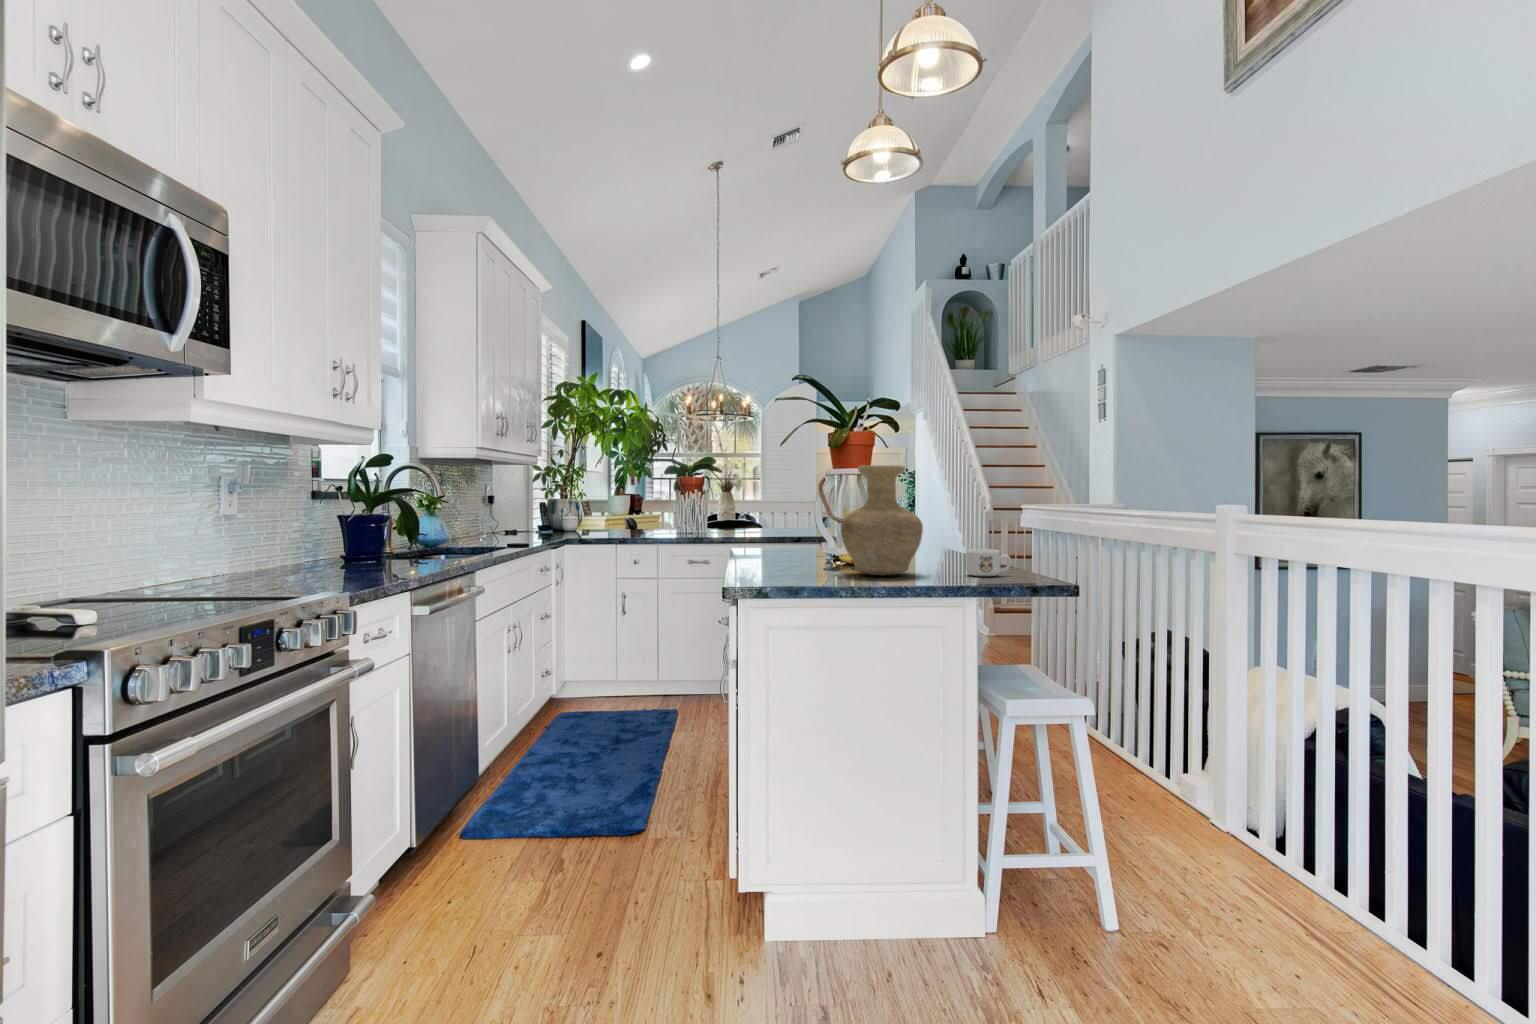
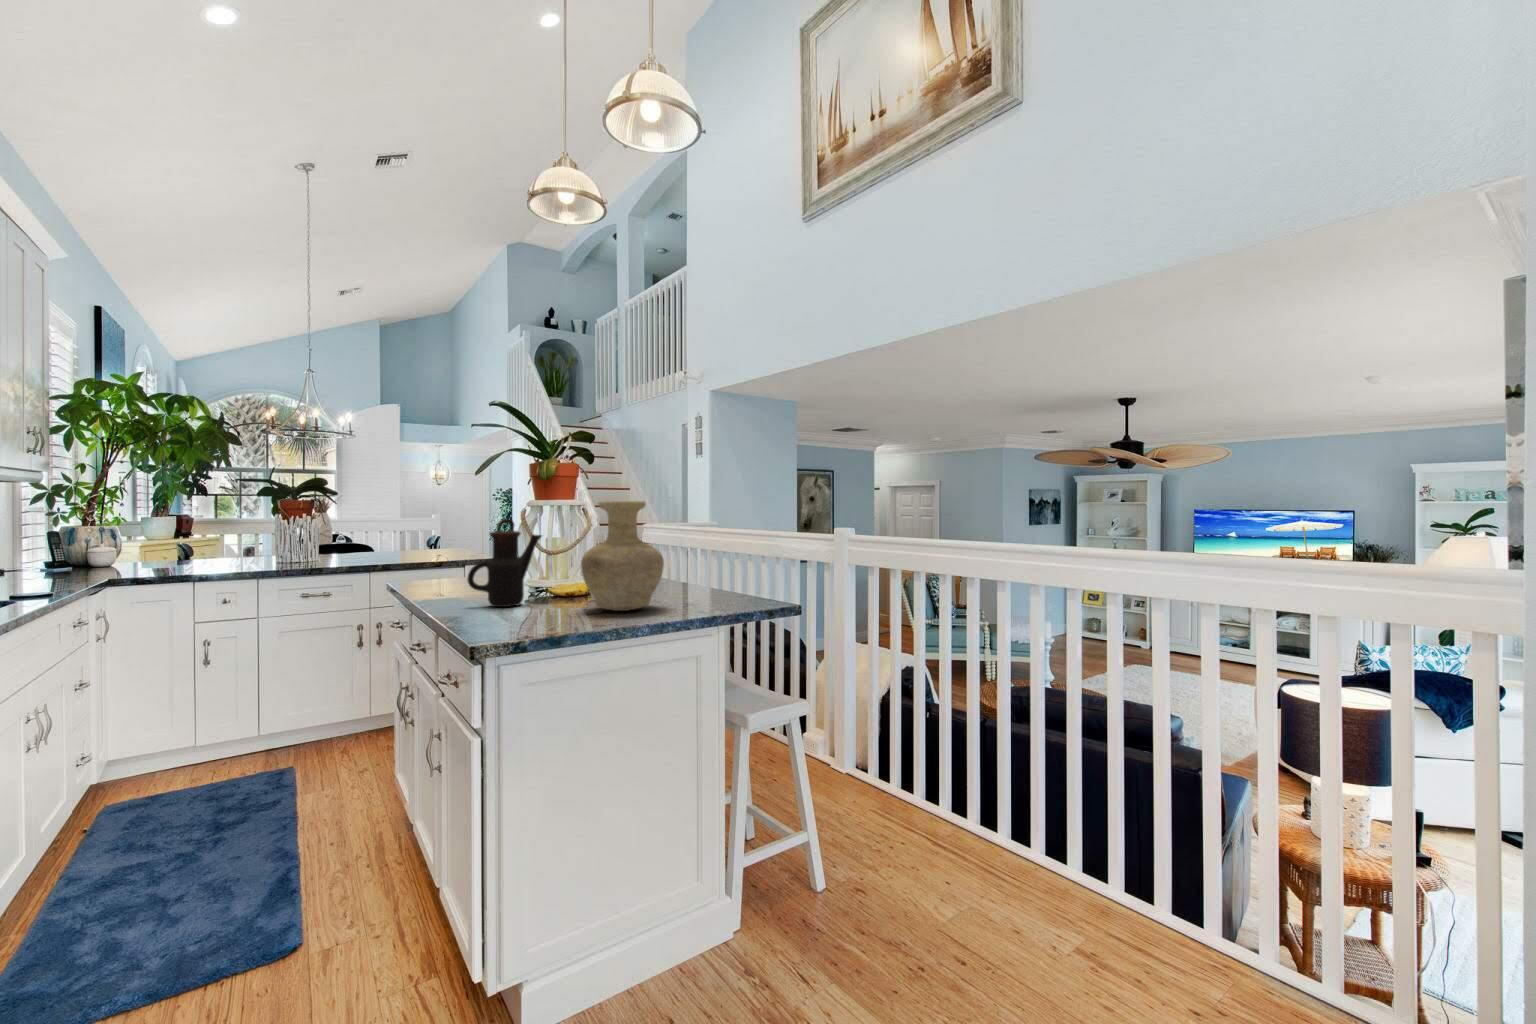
teapot: none [758,485,822,567] -> present [468,519,542,607]
mug: present [966,549,1011,576] -> none [698,578,736,604]

